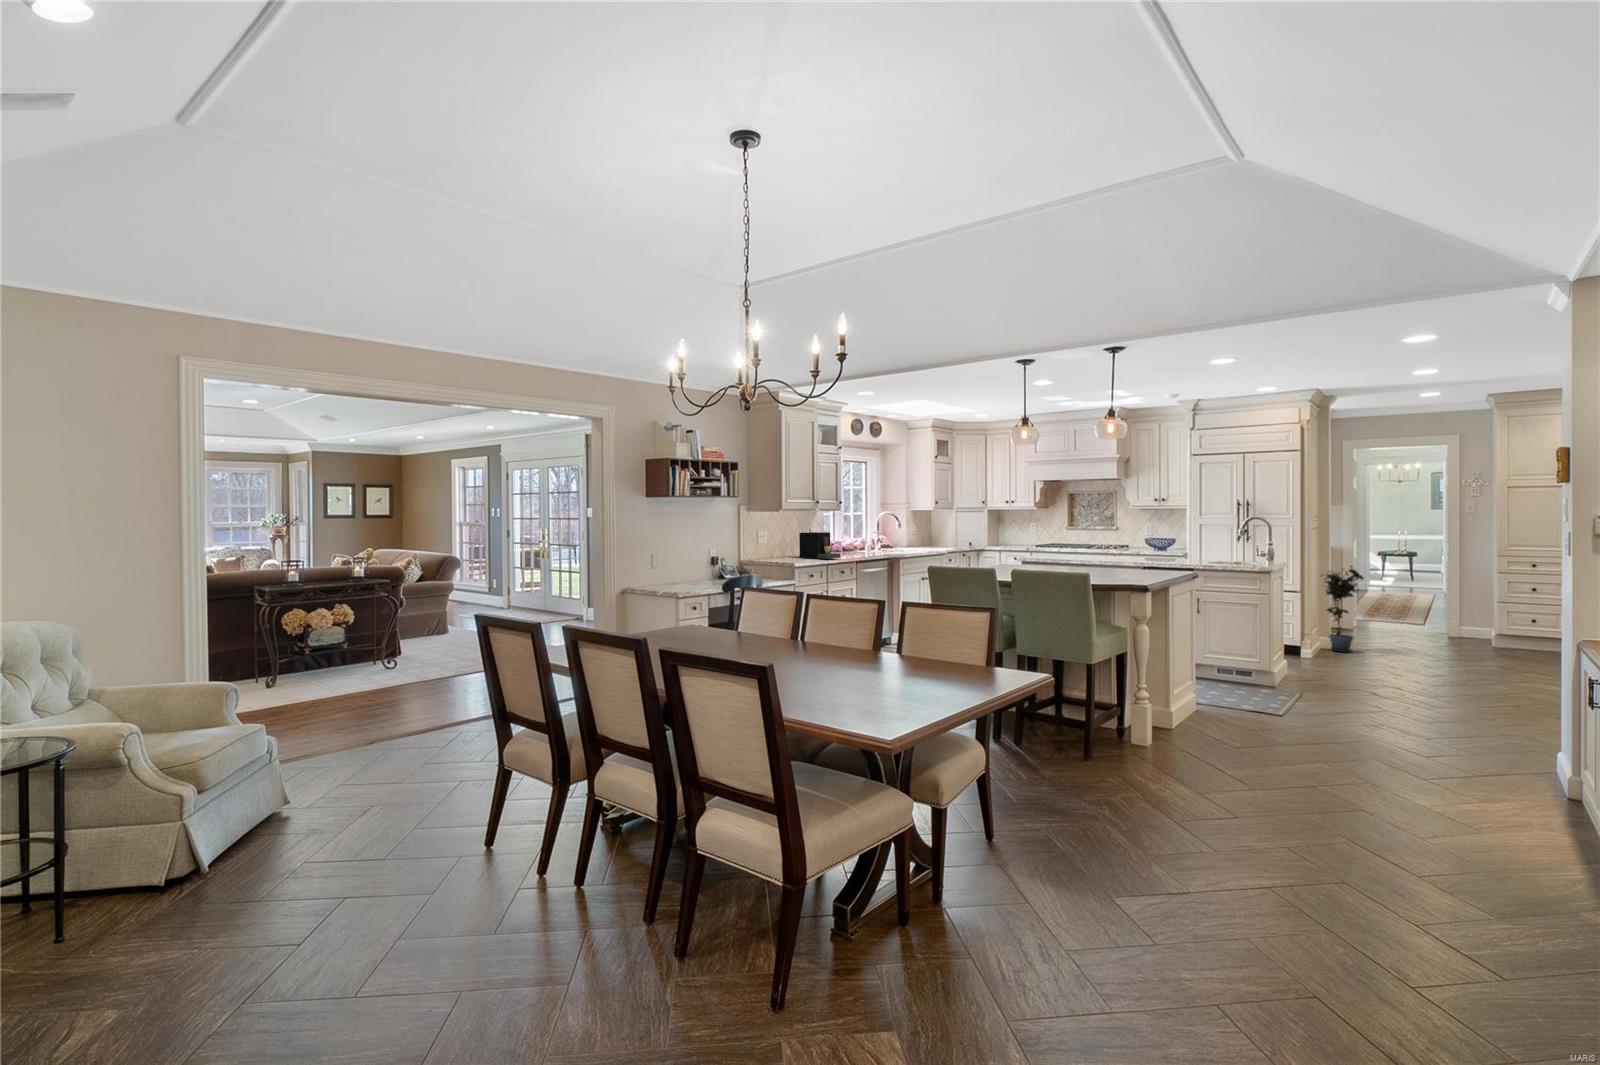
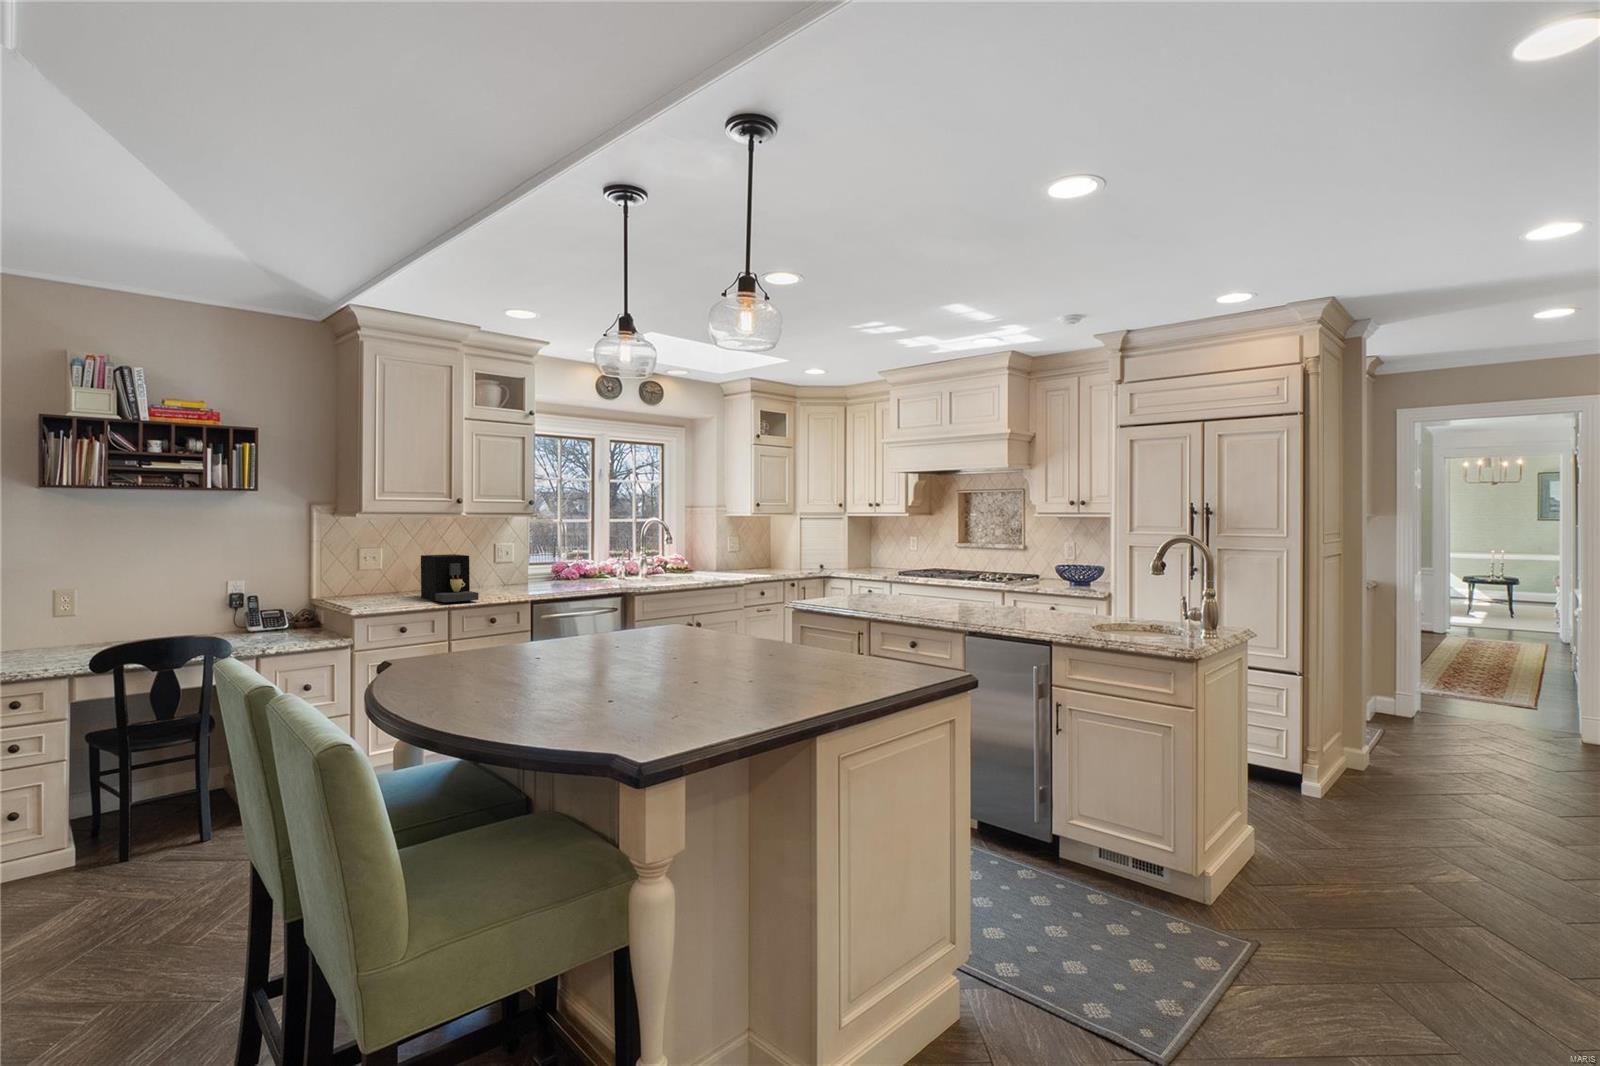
potted plant: present [1323,565,1363,652] -> none [1339,626,1425,787]

